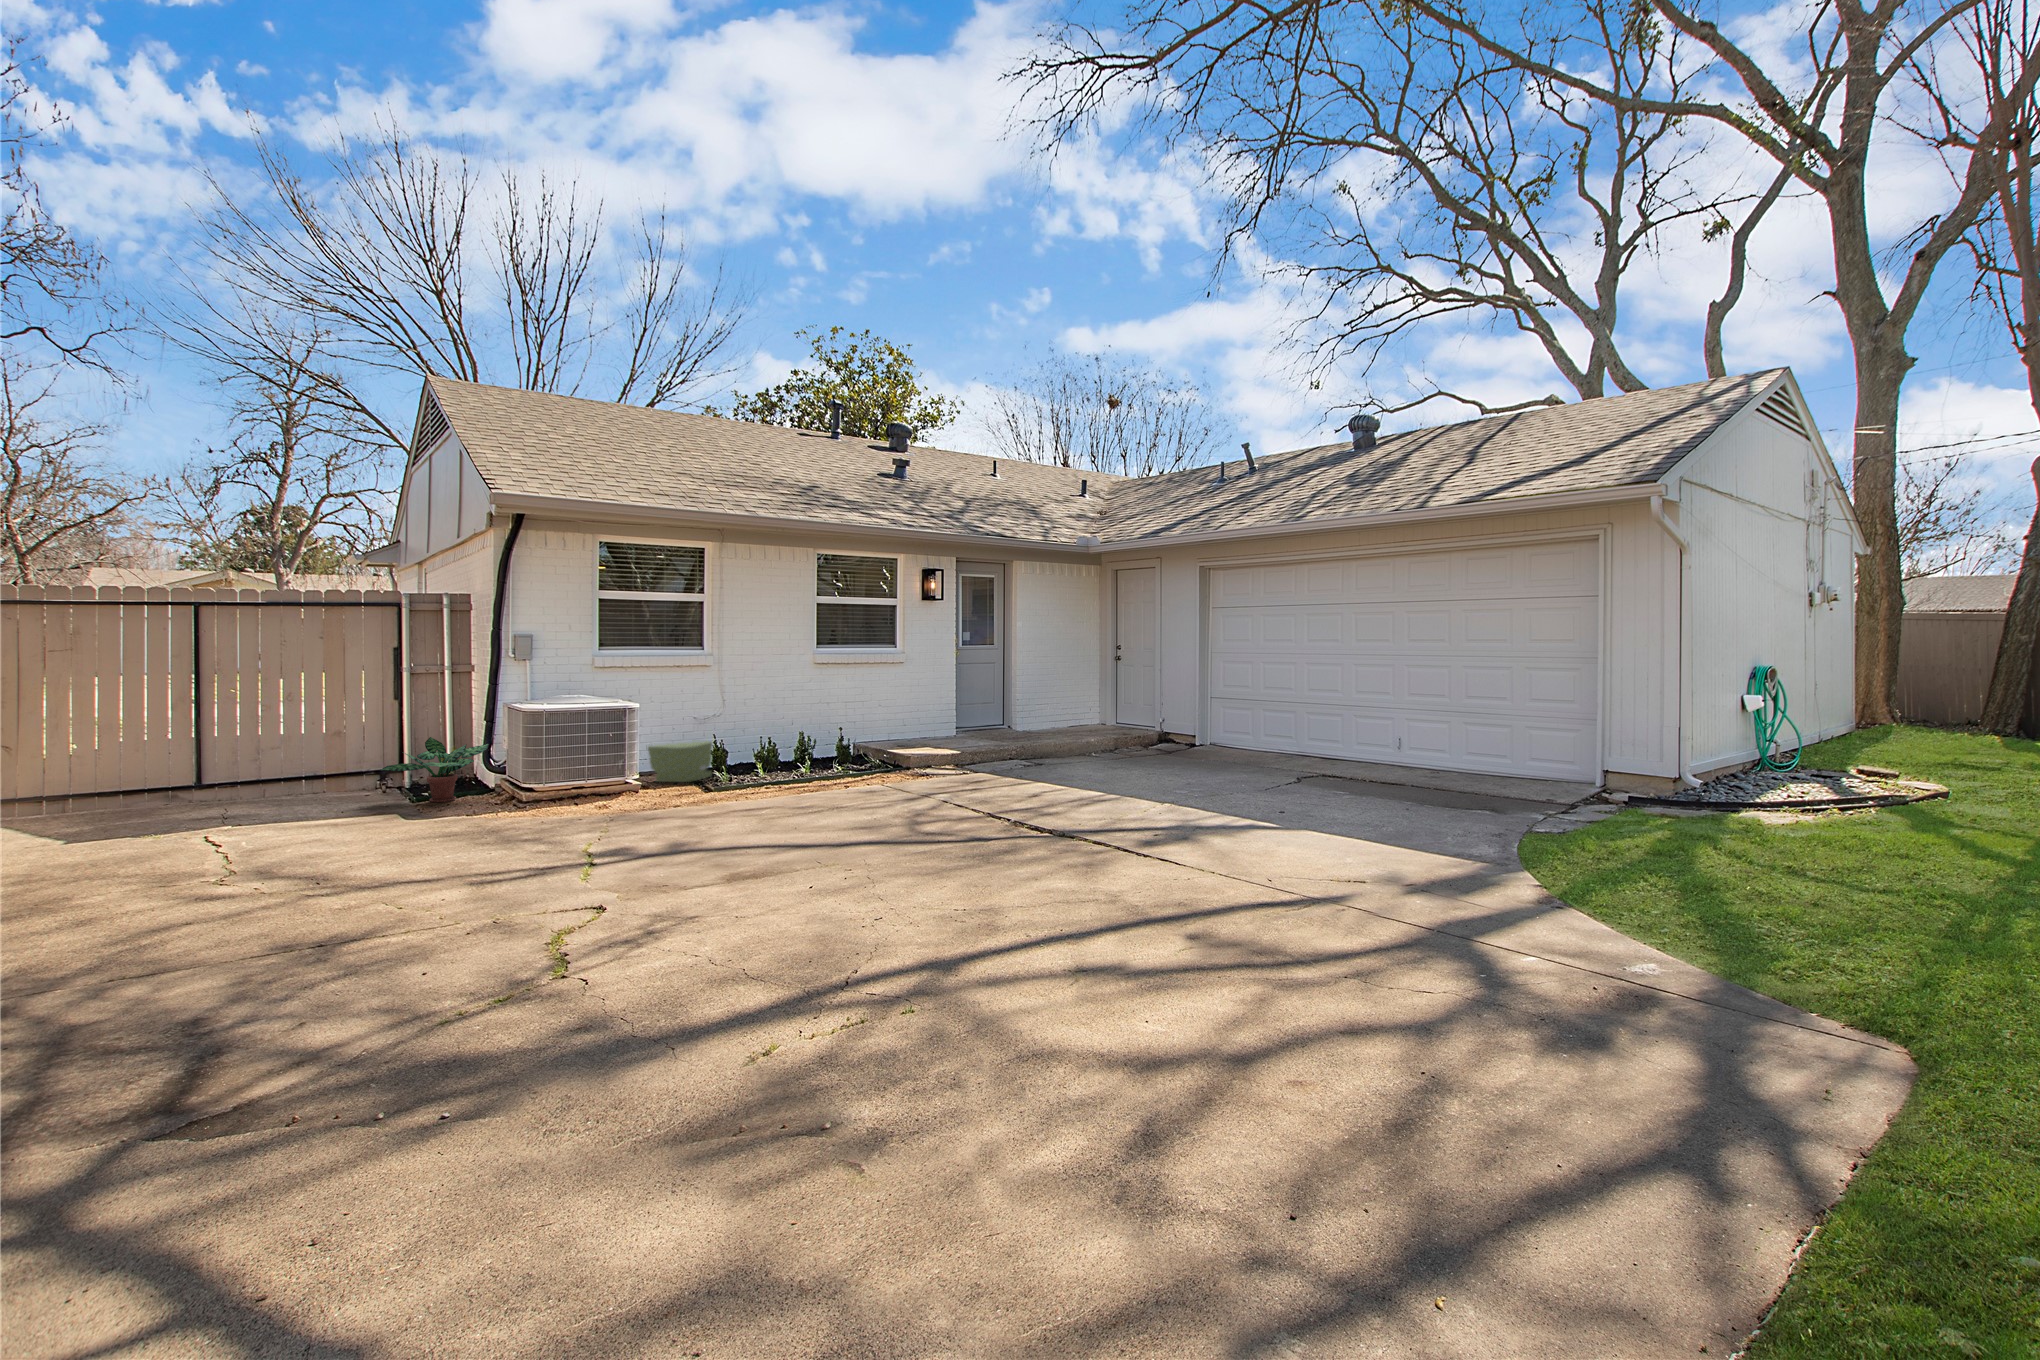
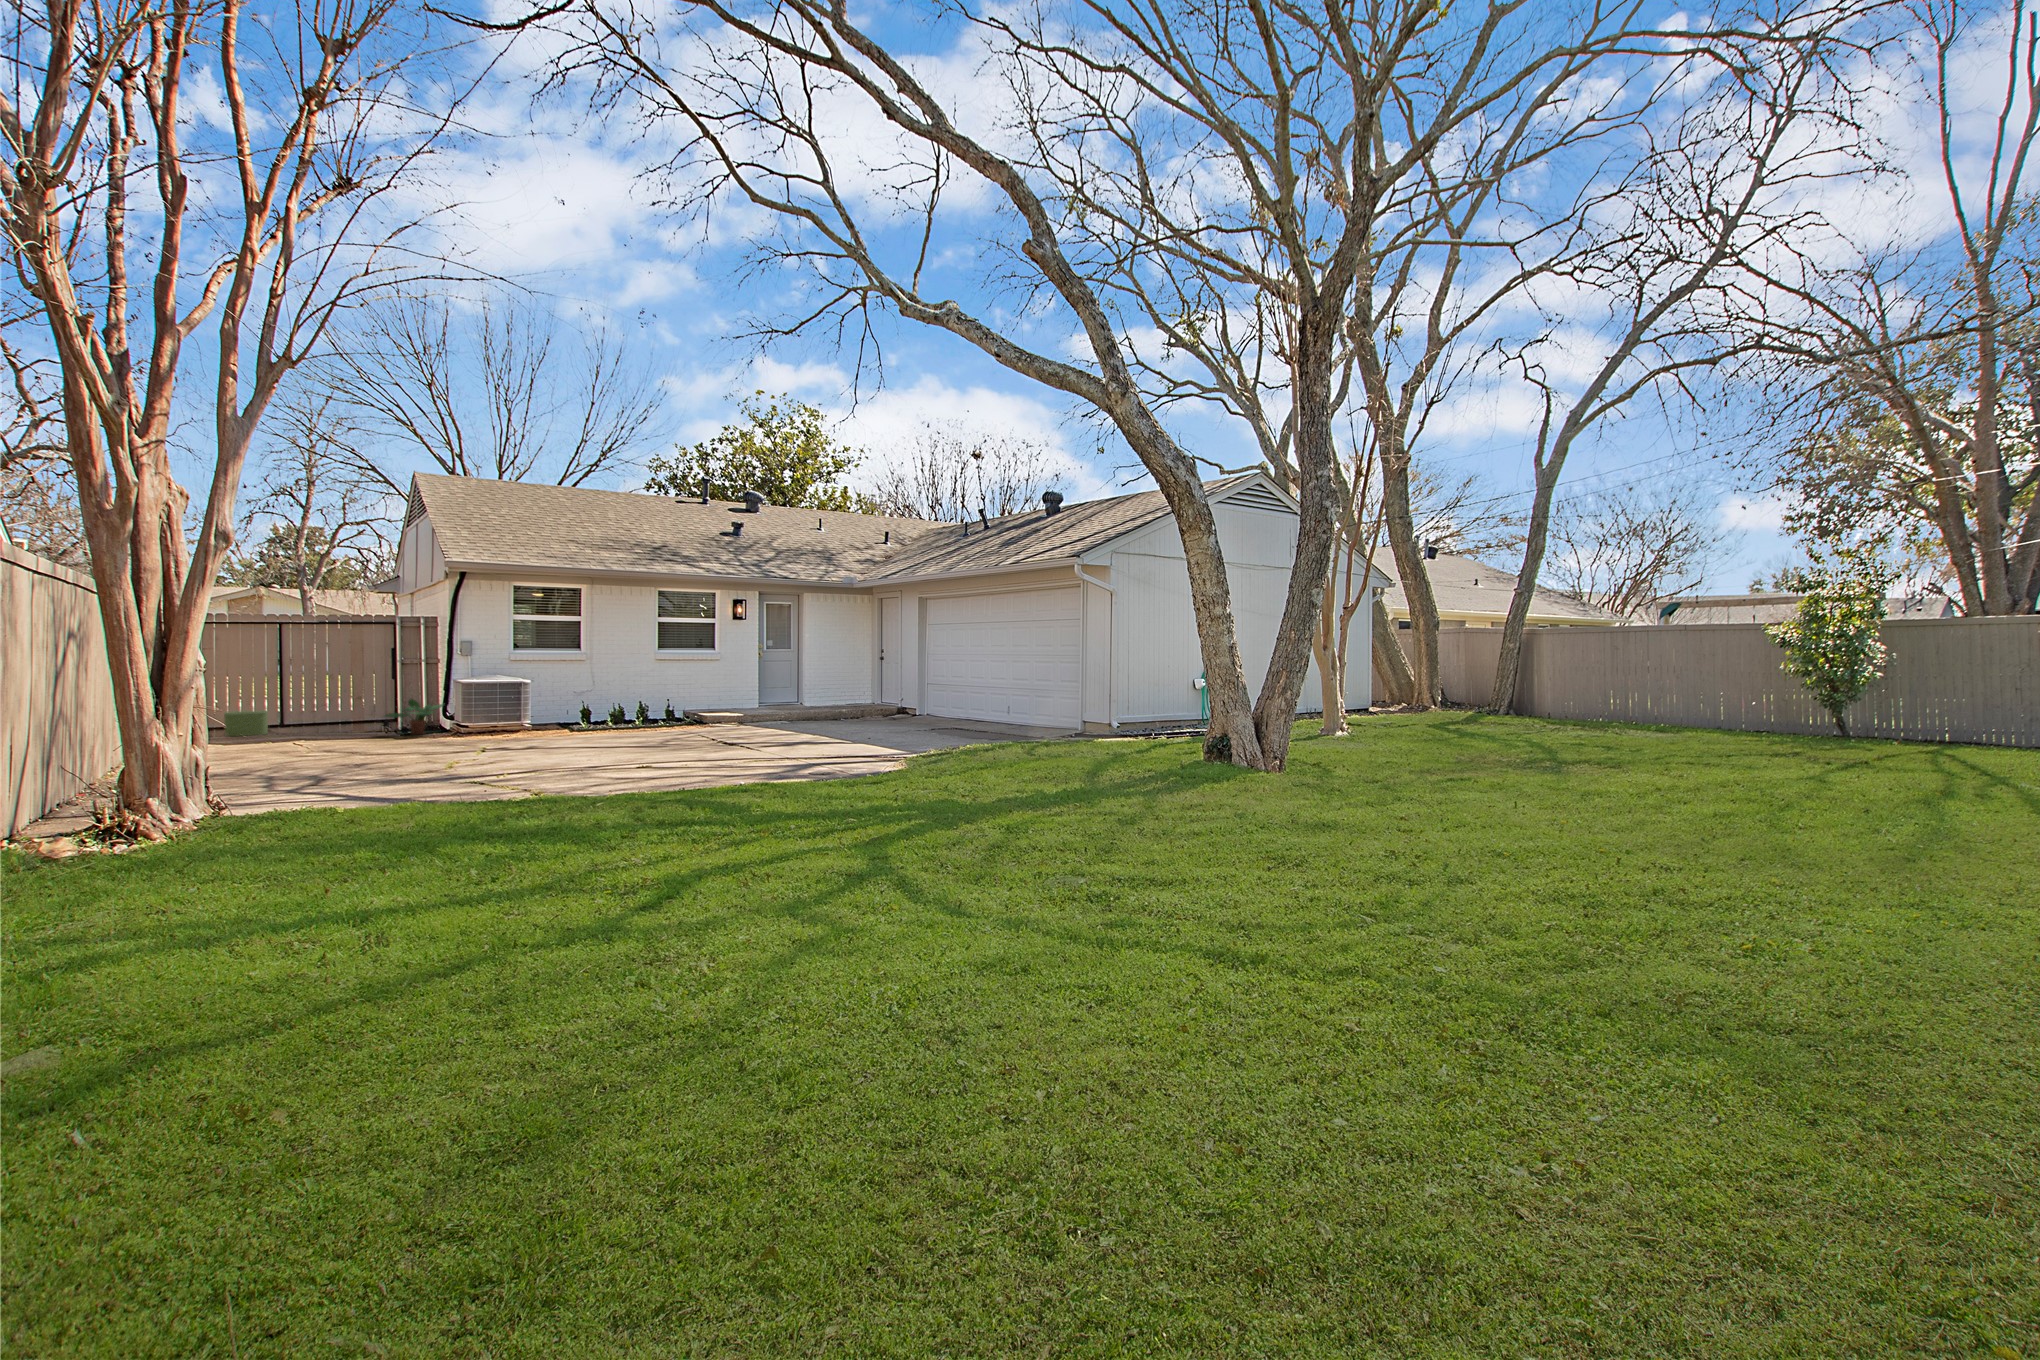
storage box: present [646,741,712,782] -> present [224,710,268,736]

